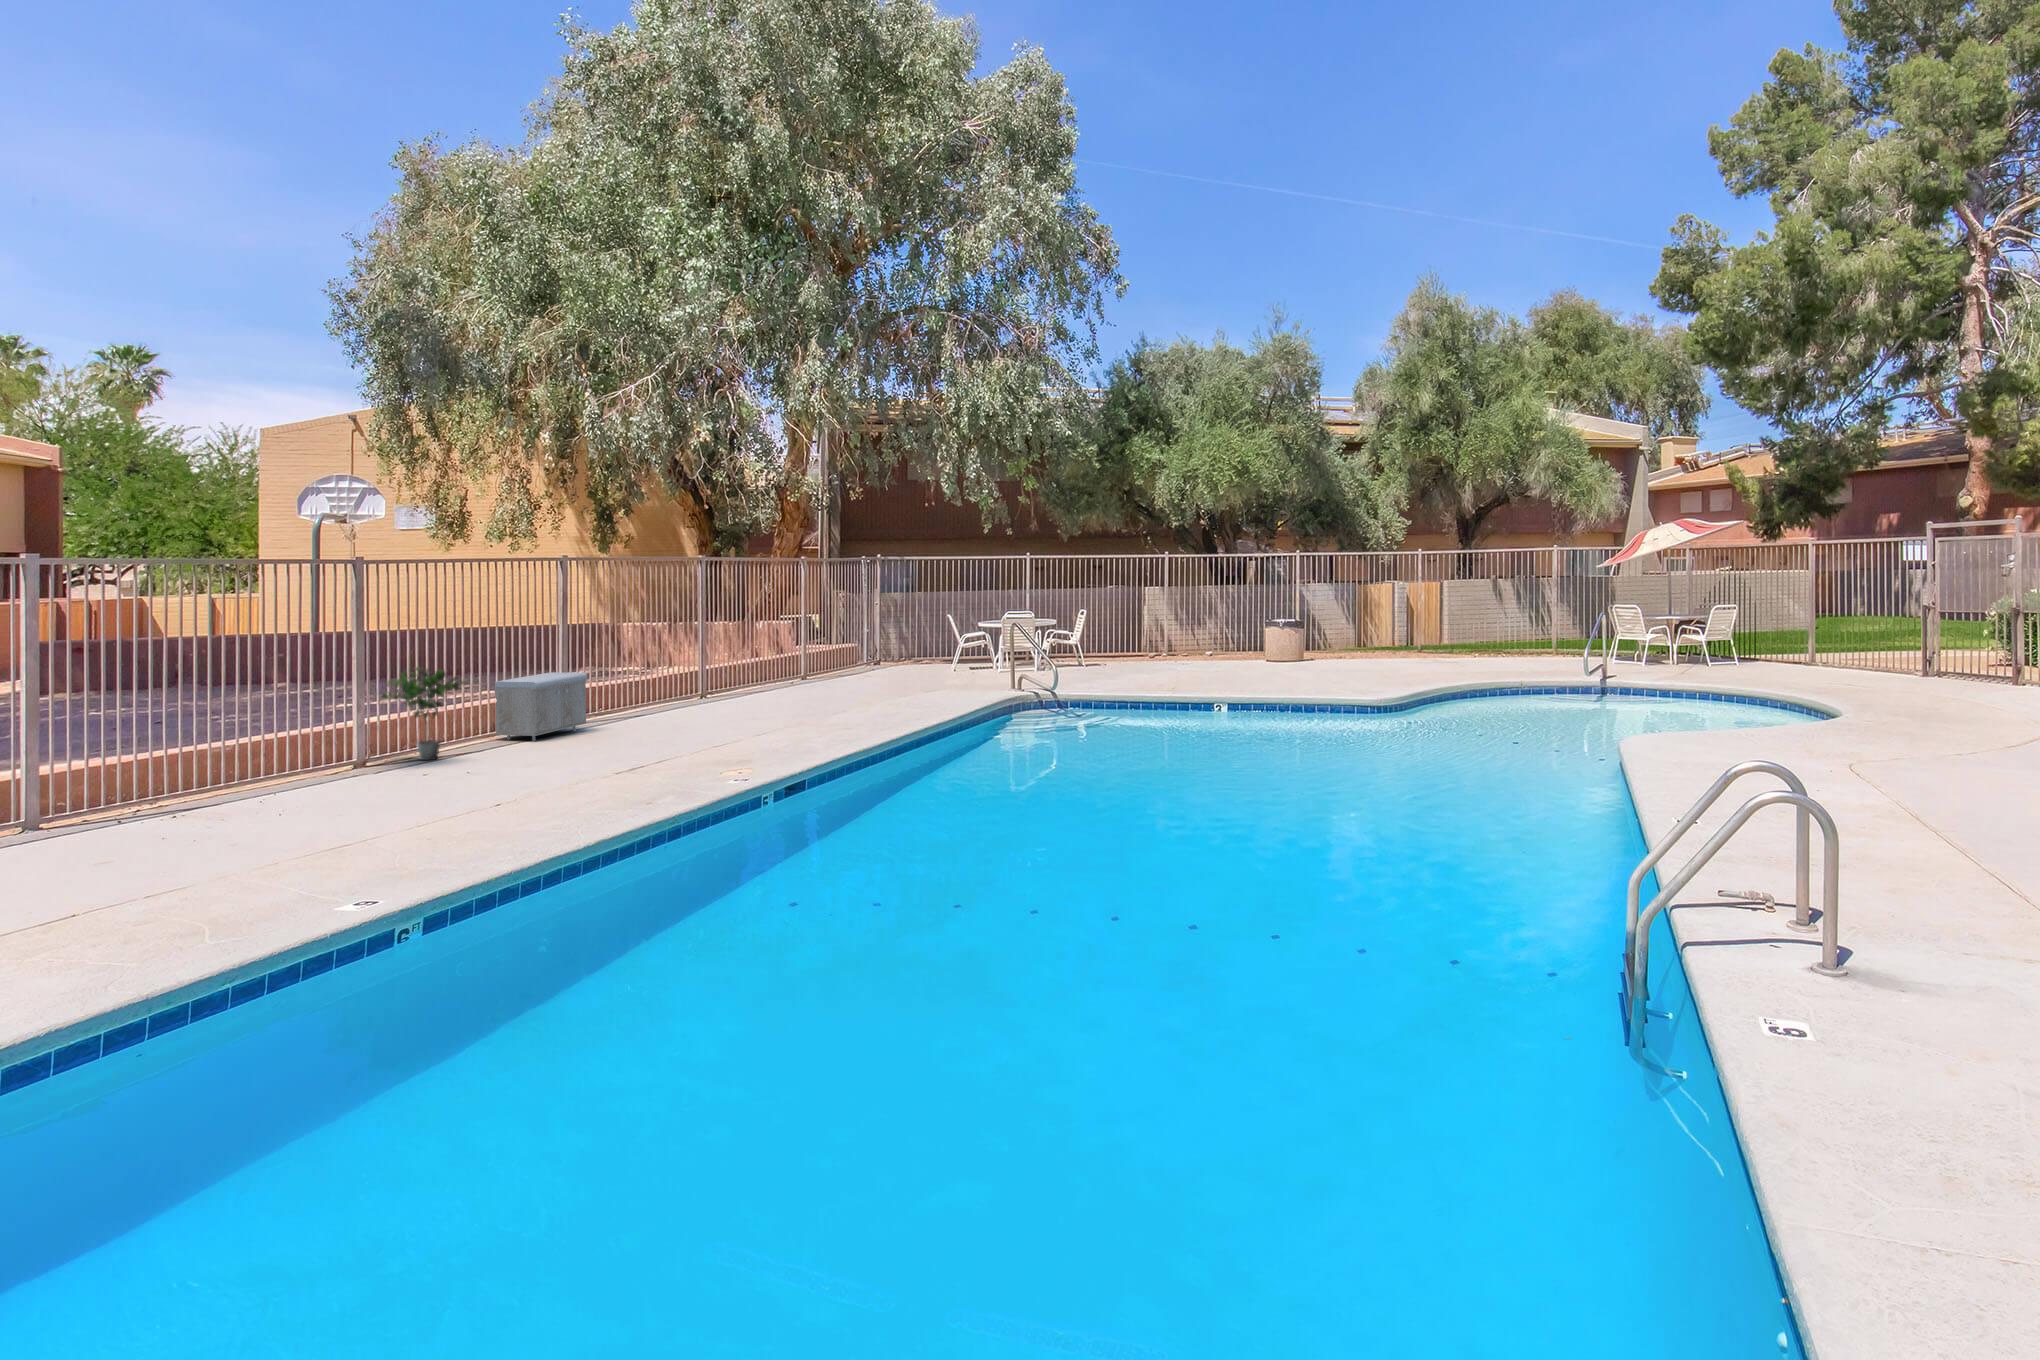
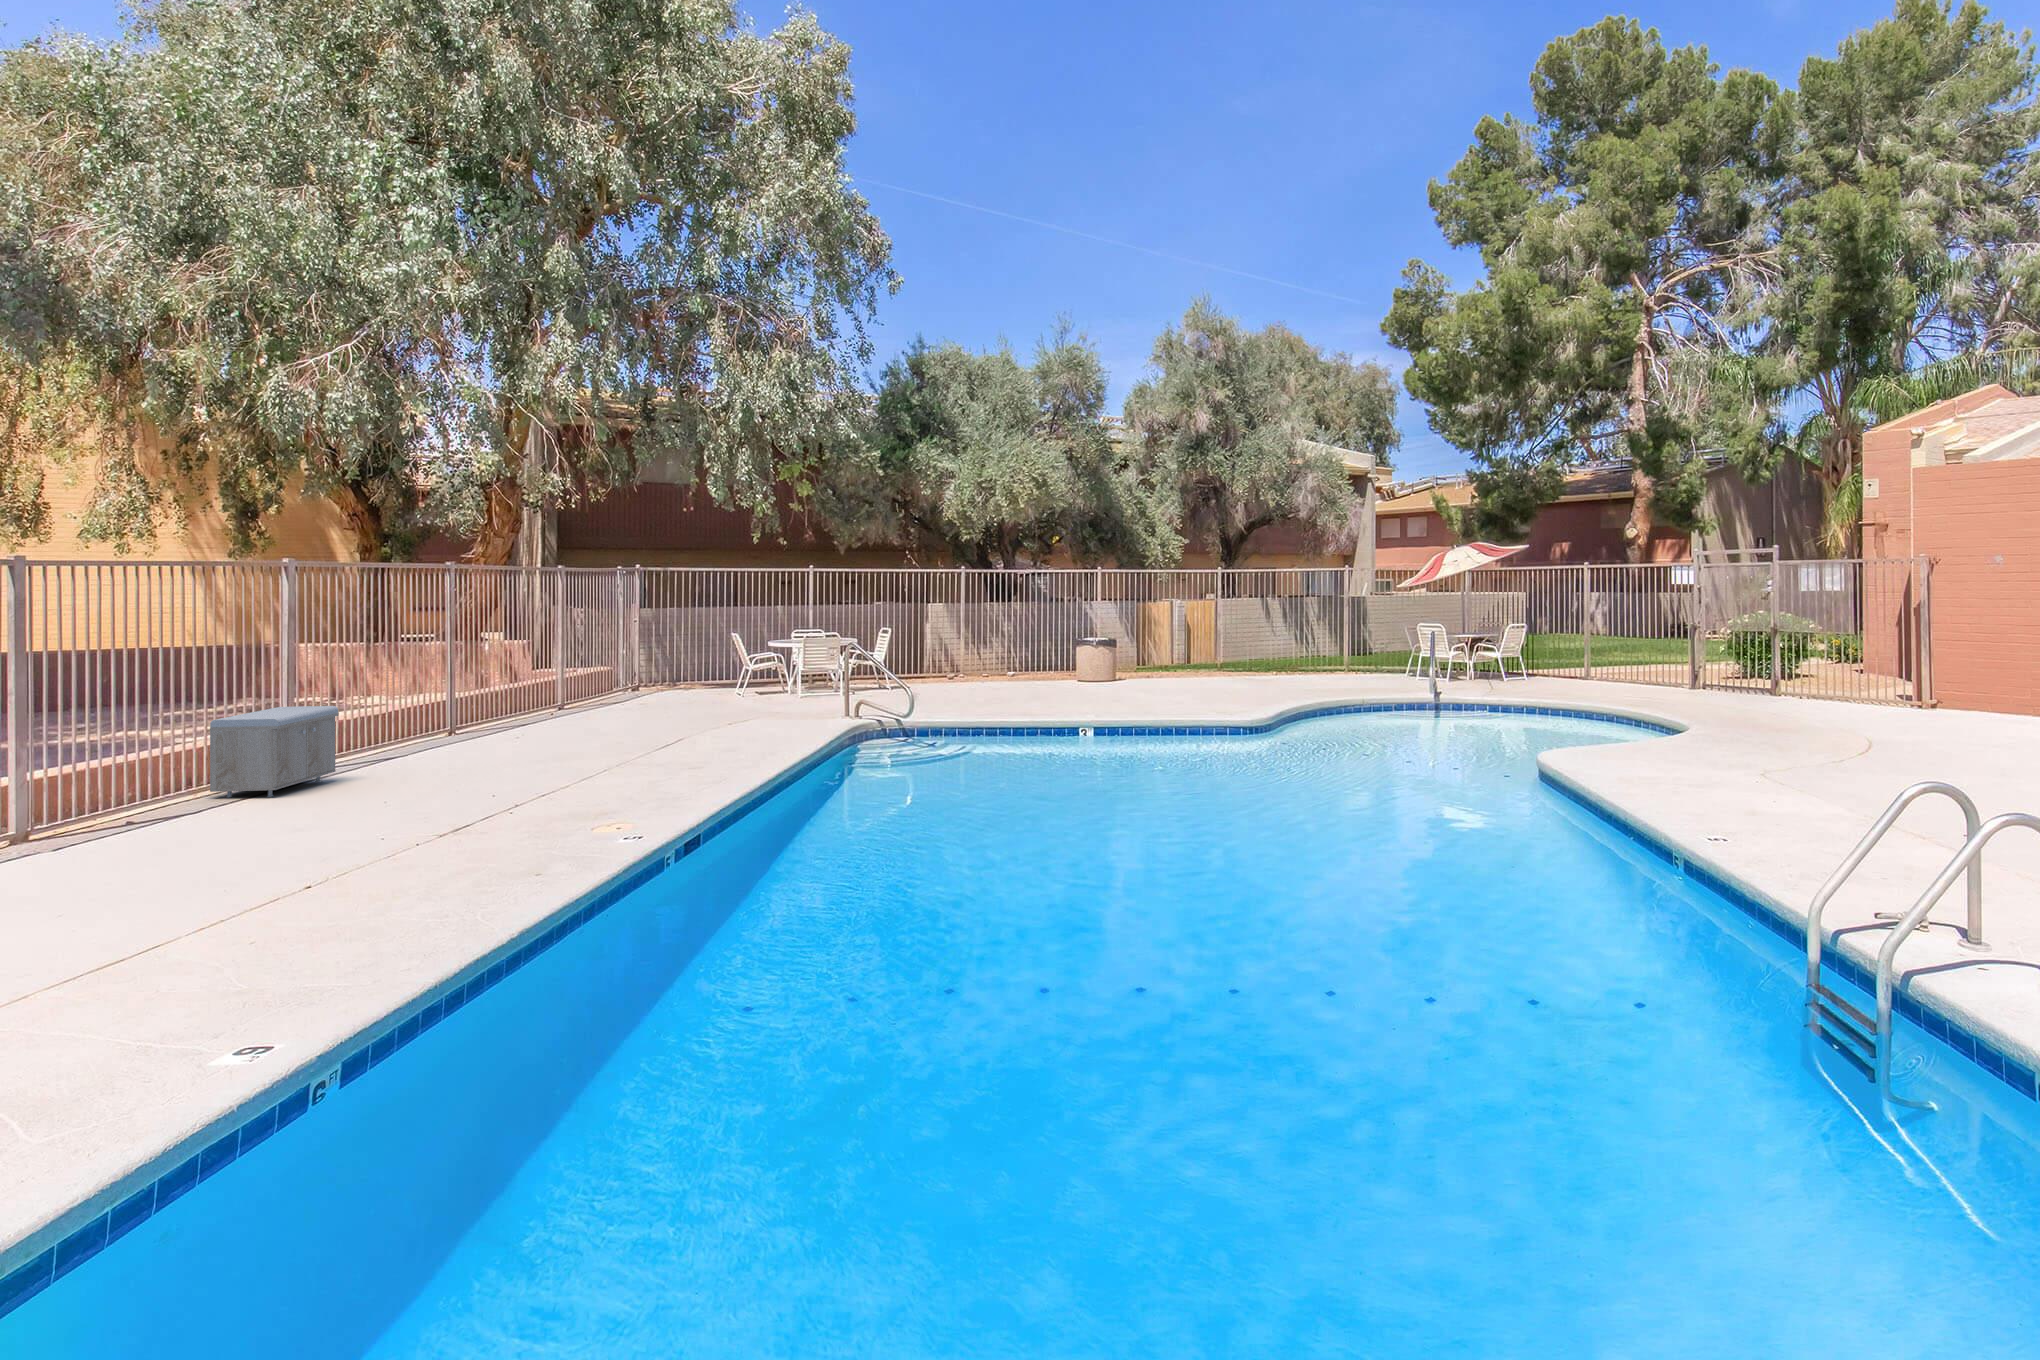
potted plant: present [382,667,465,760] -> none [58,701,195,831]

